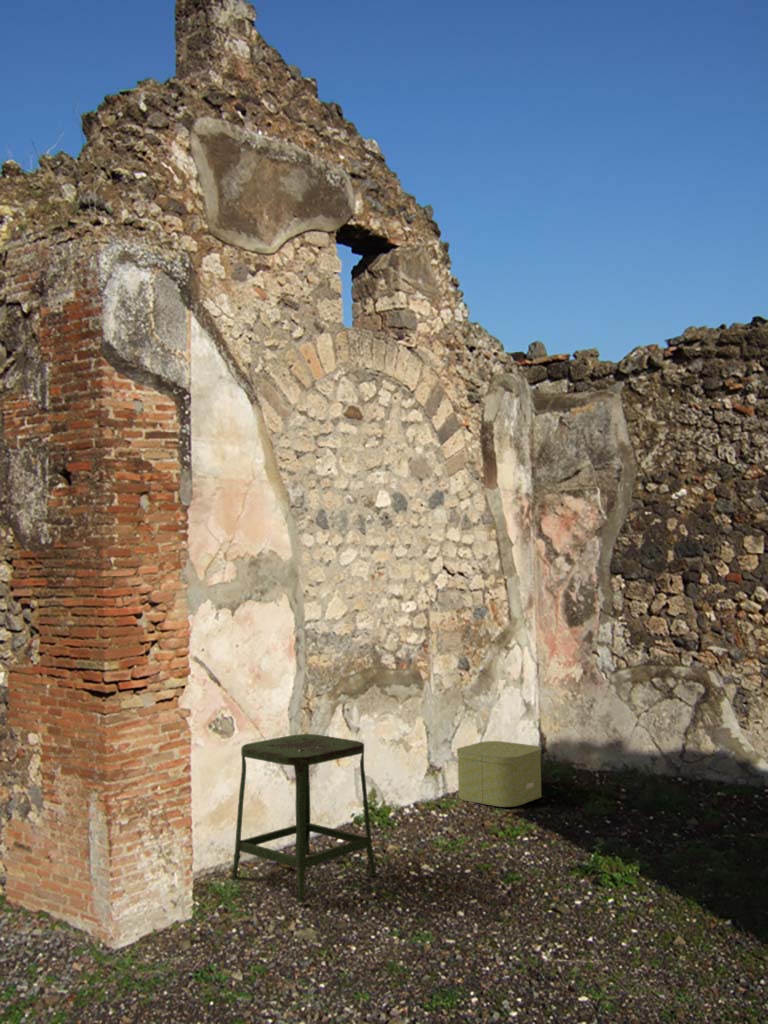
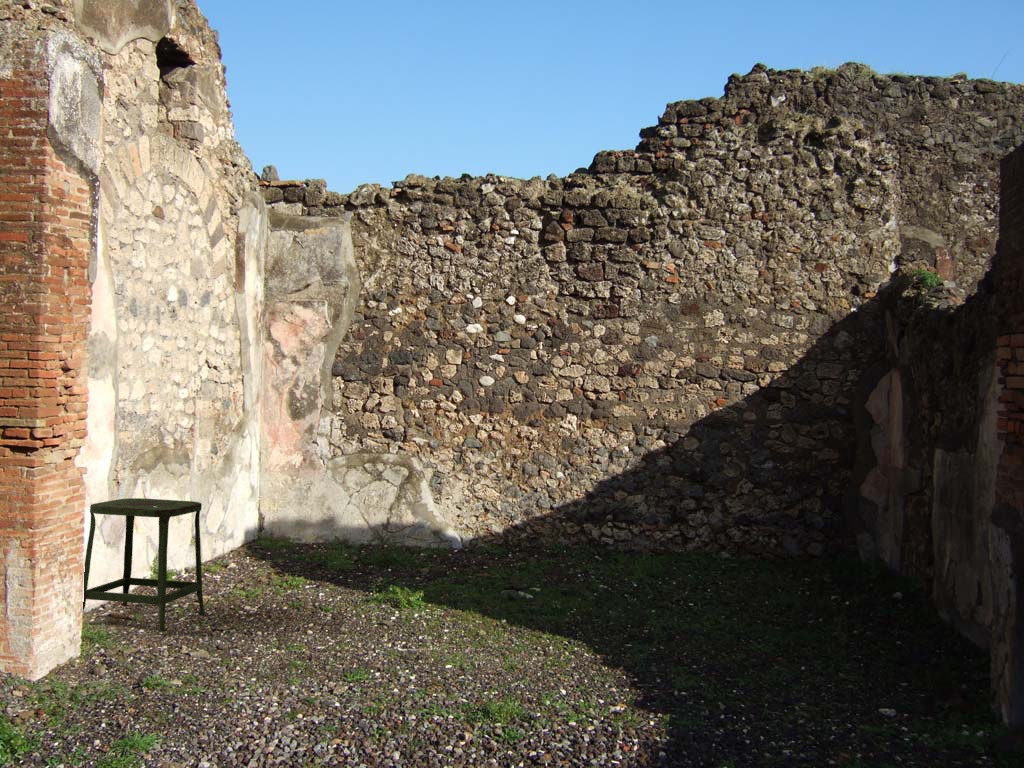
storage box: present [457,741,542,807] -> none [213,517,287,568]

